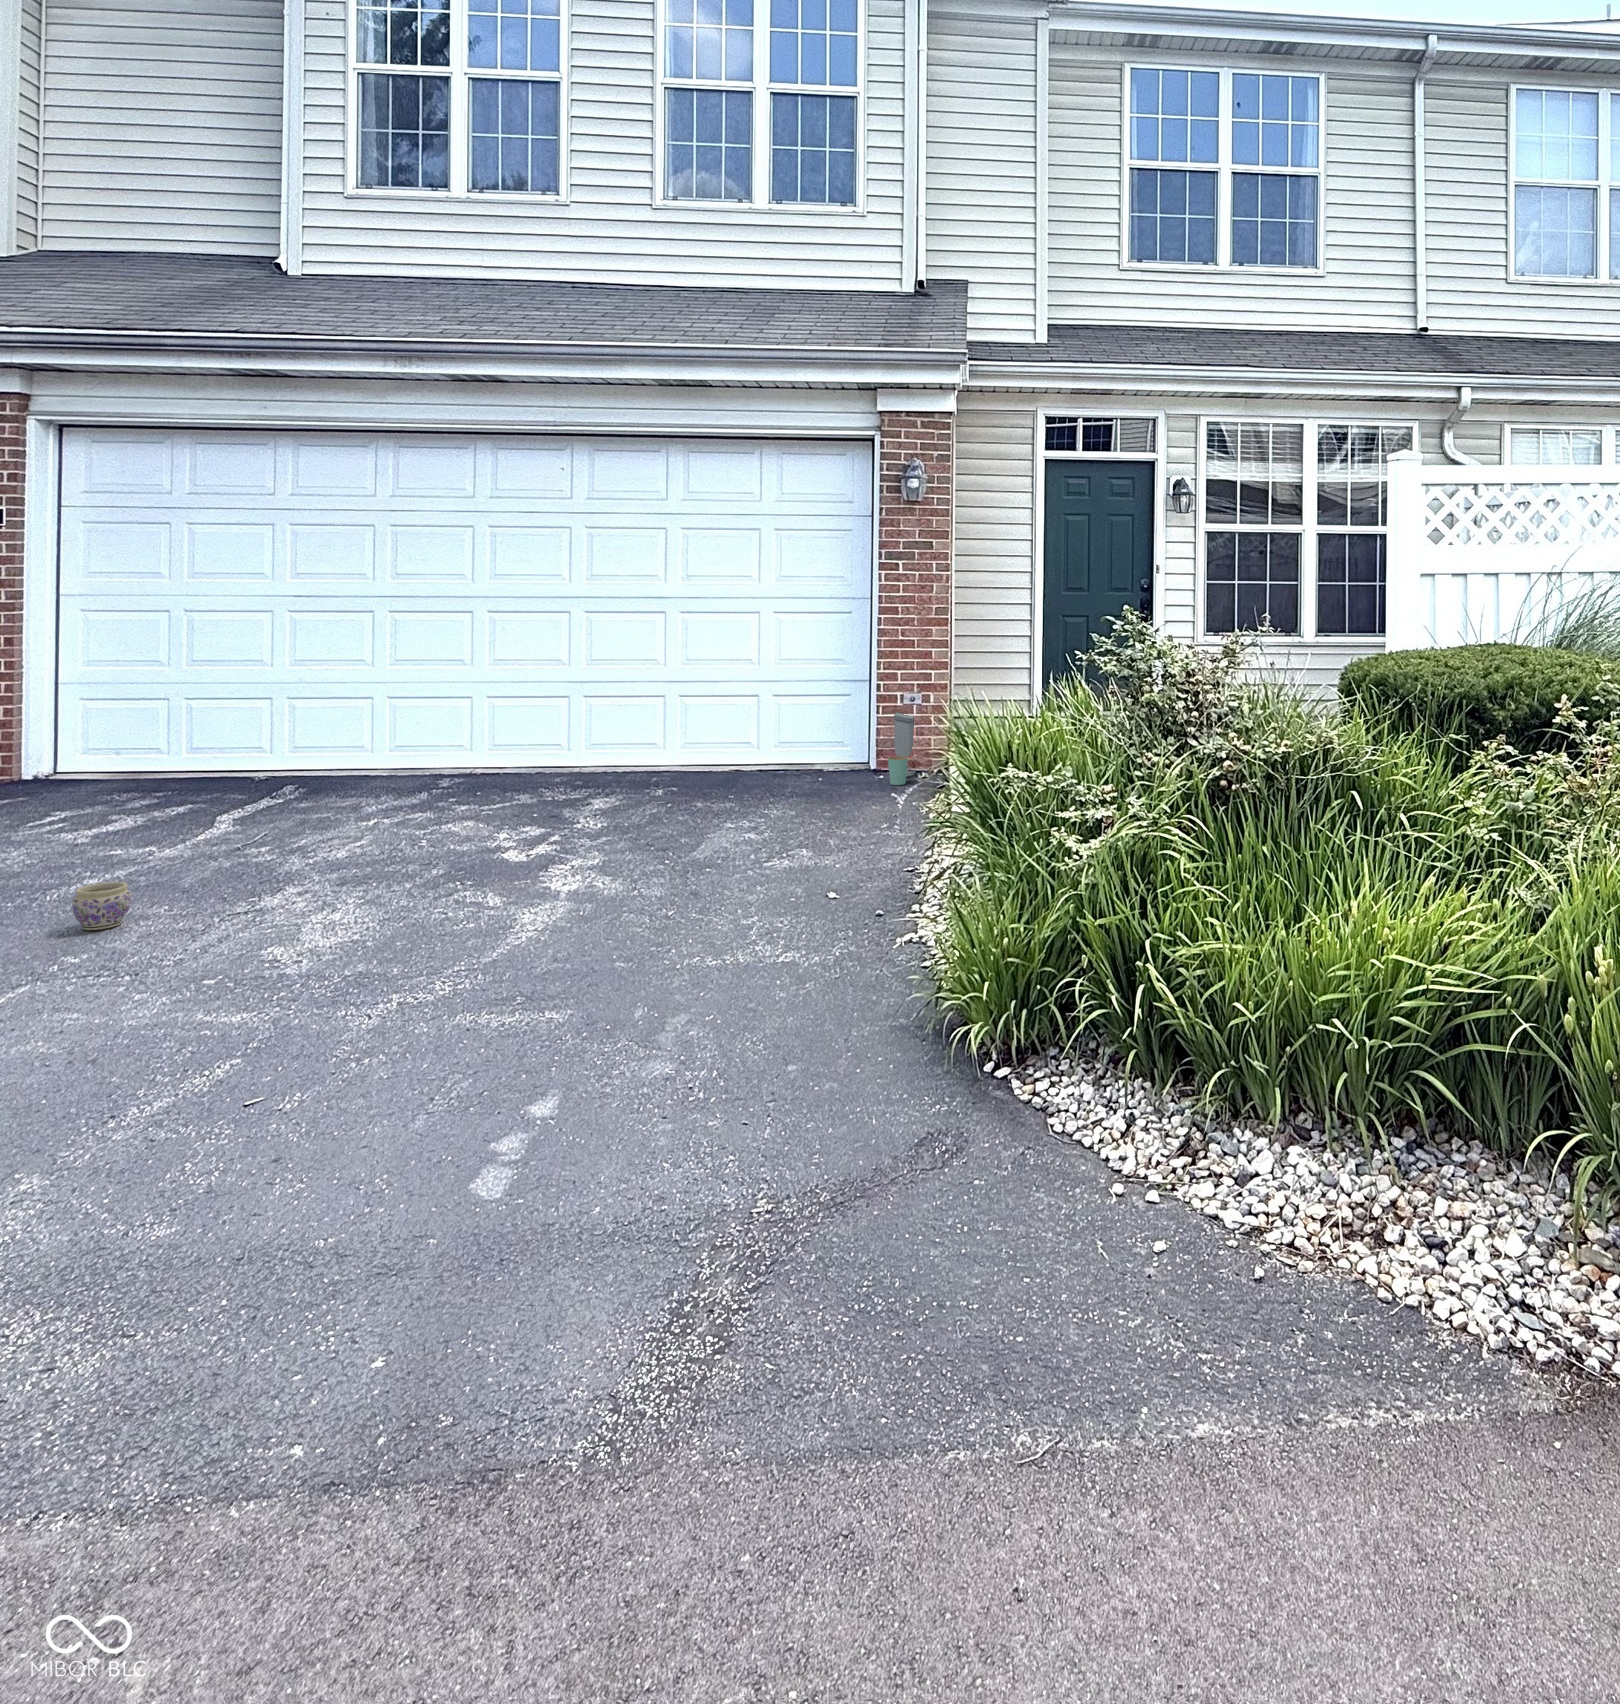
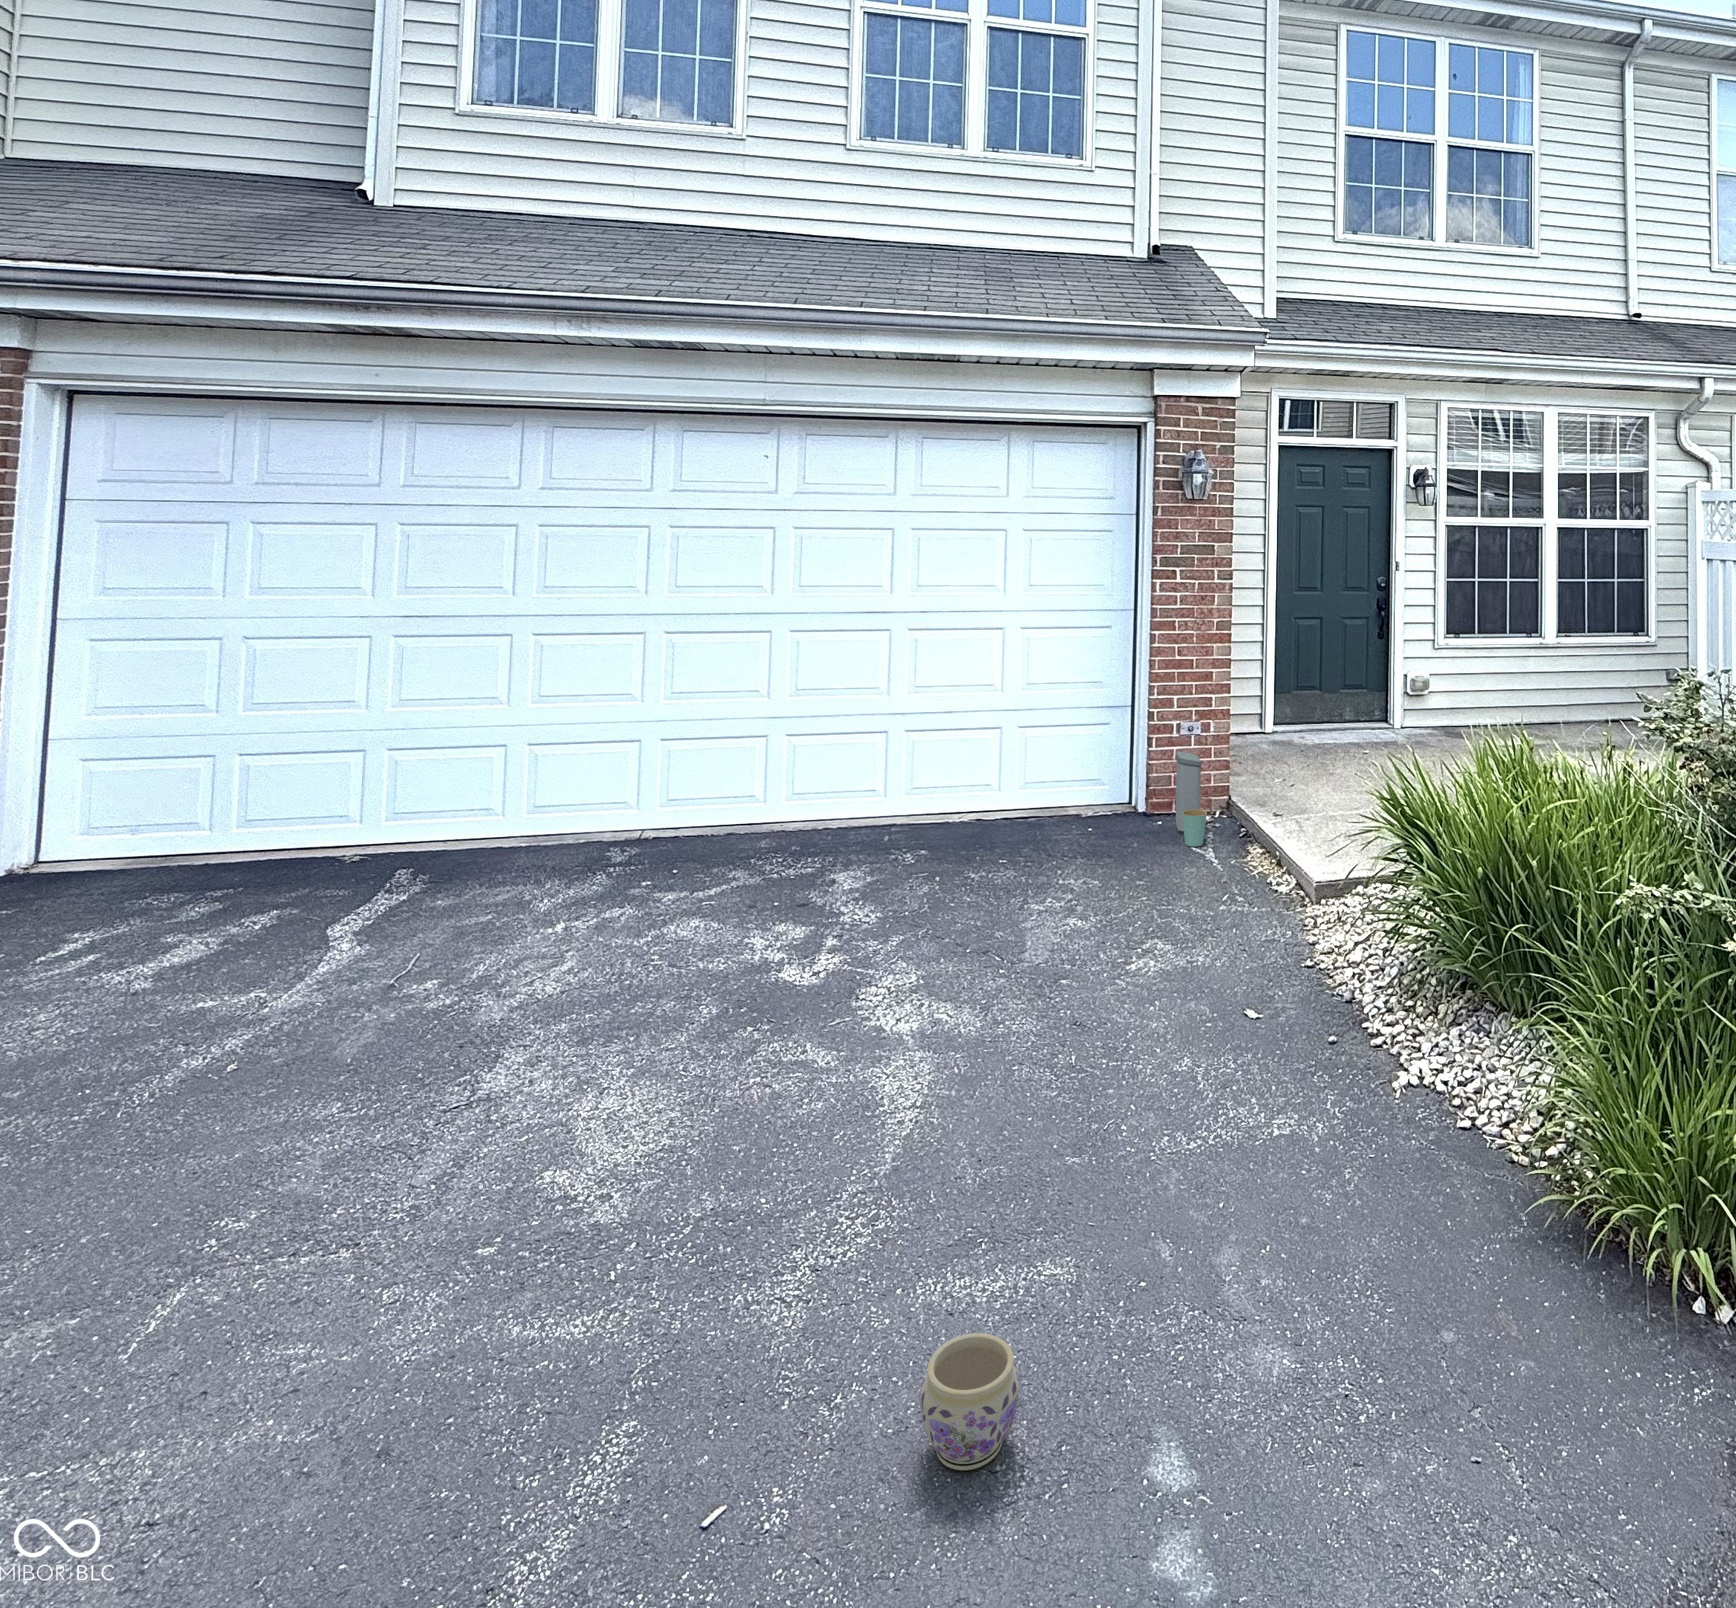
planter: present [72,882,131,931] -> present [920,1333,1020,1473]

